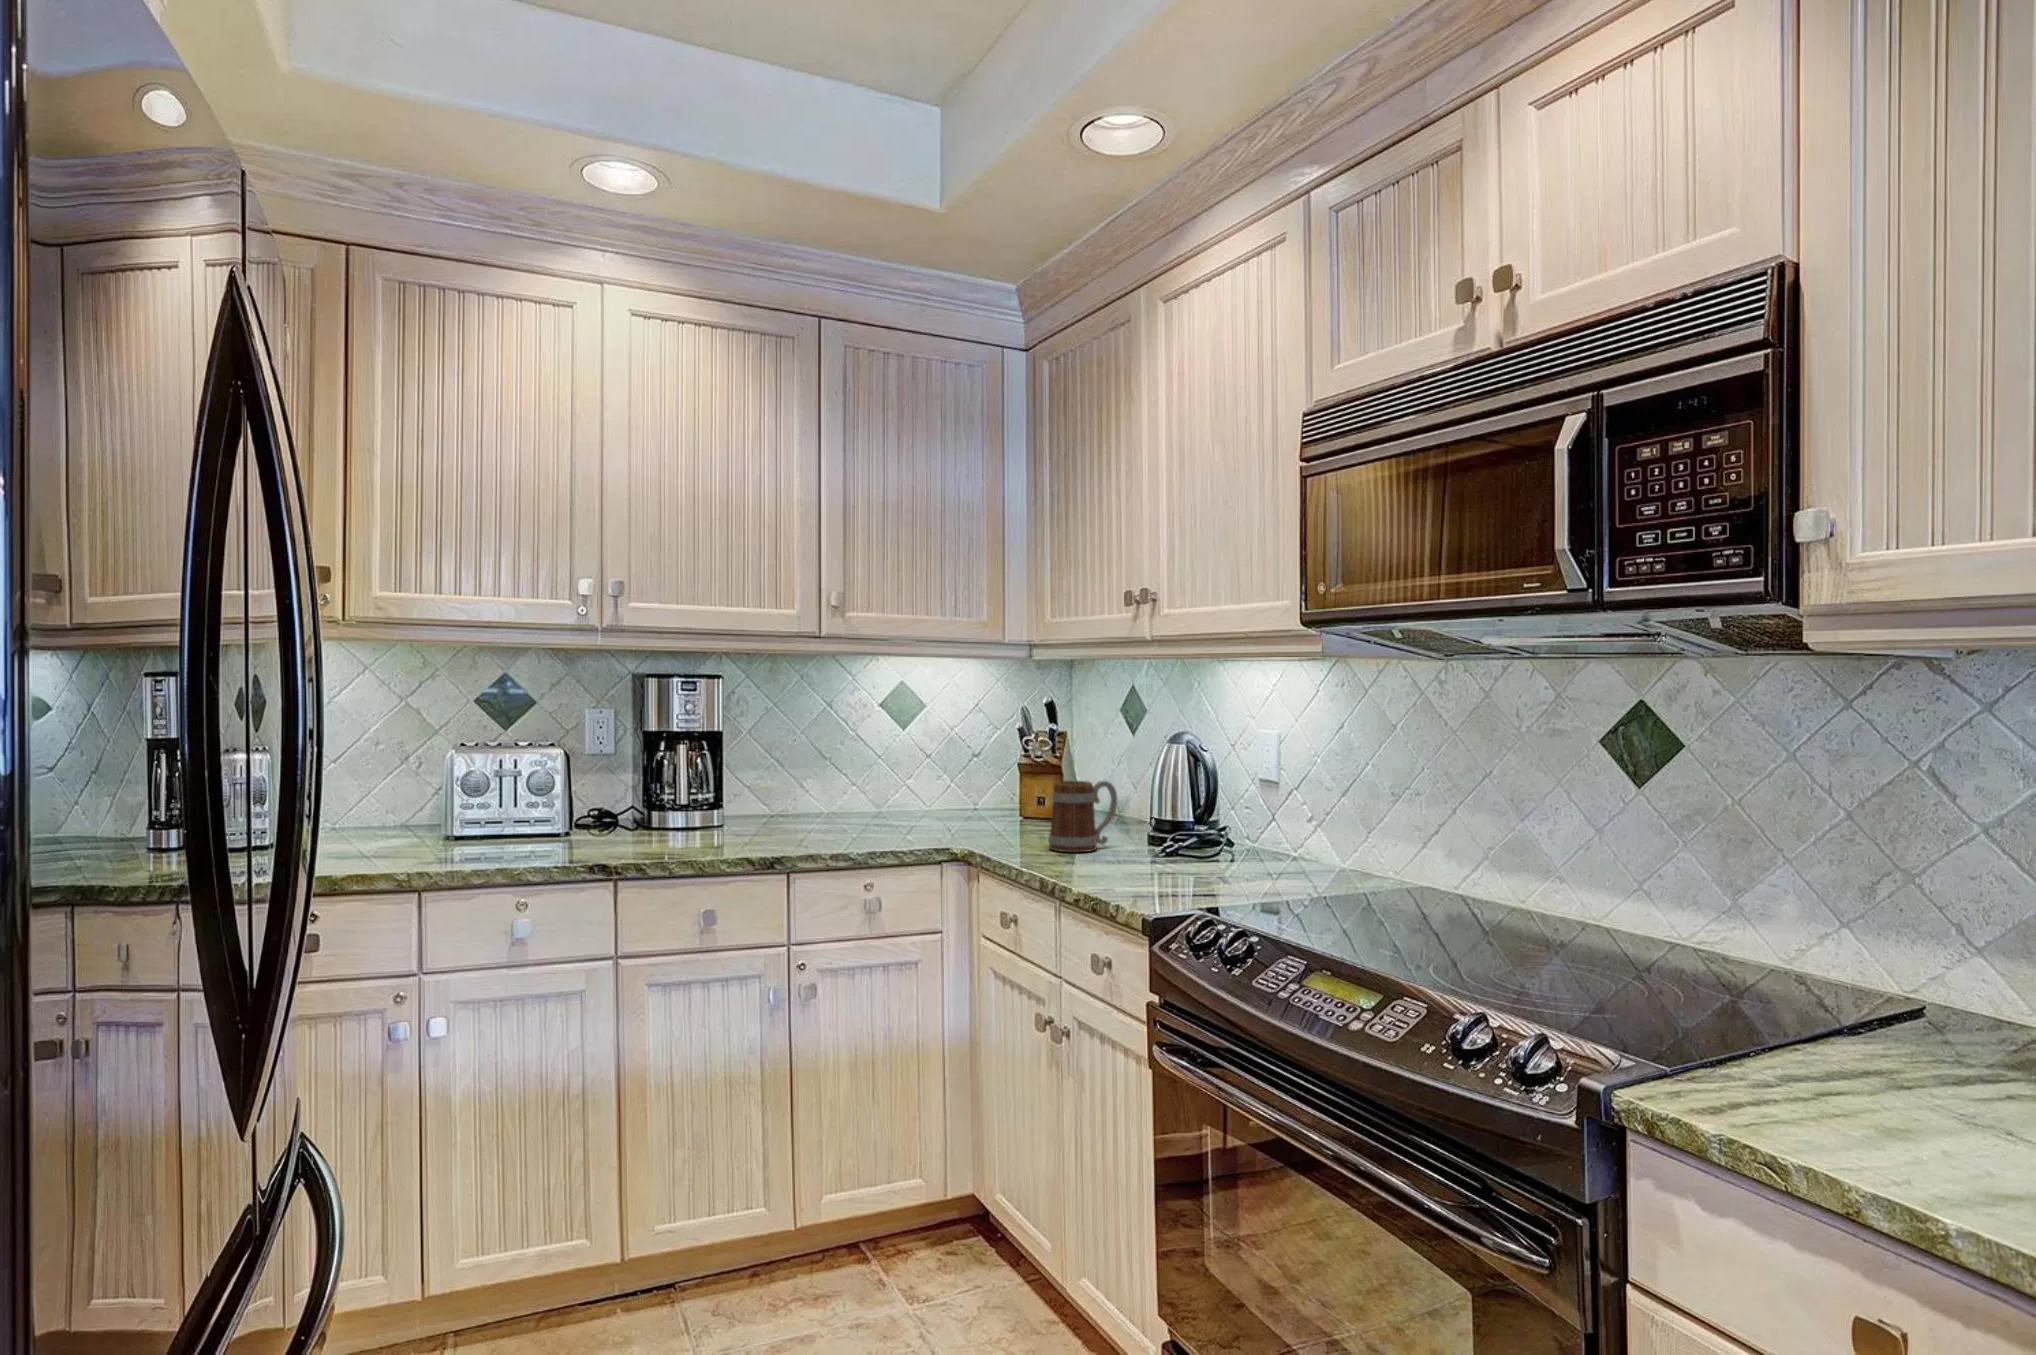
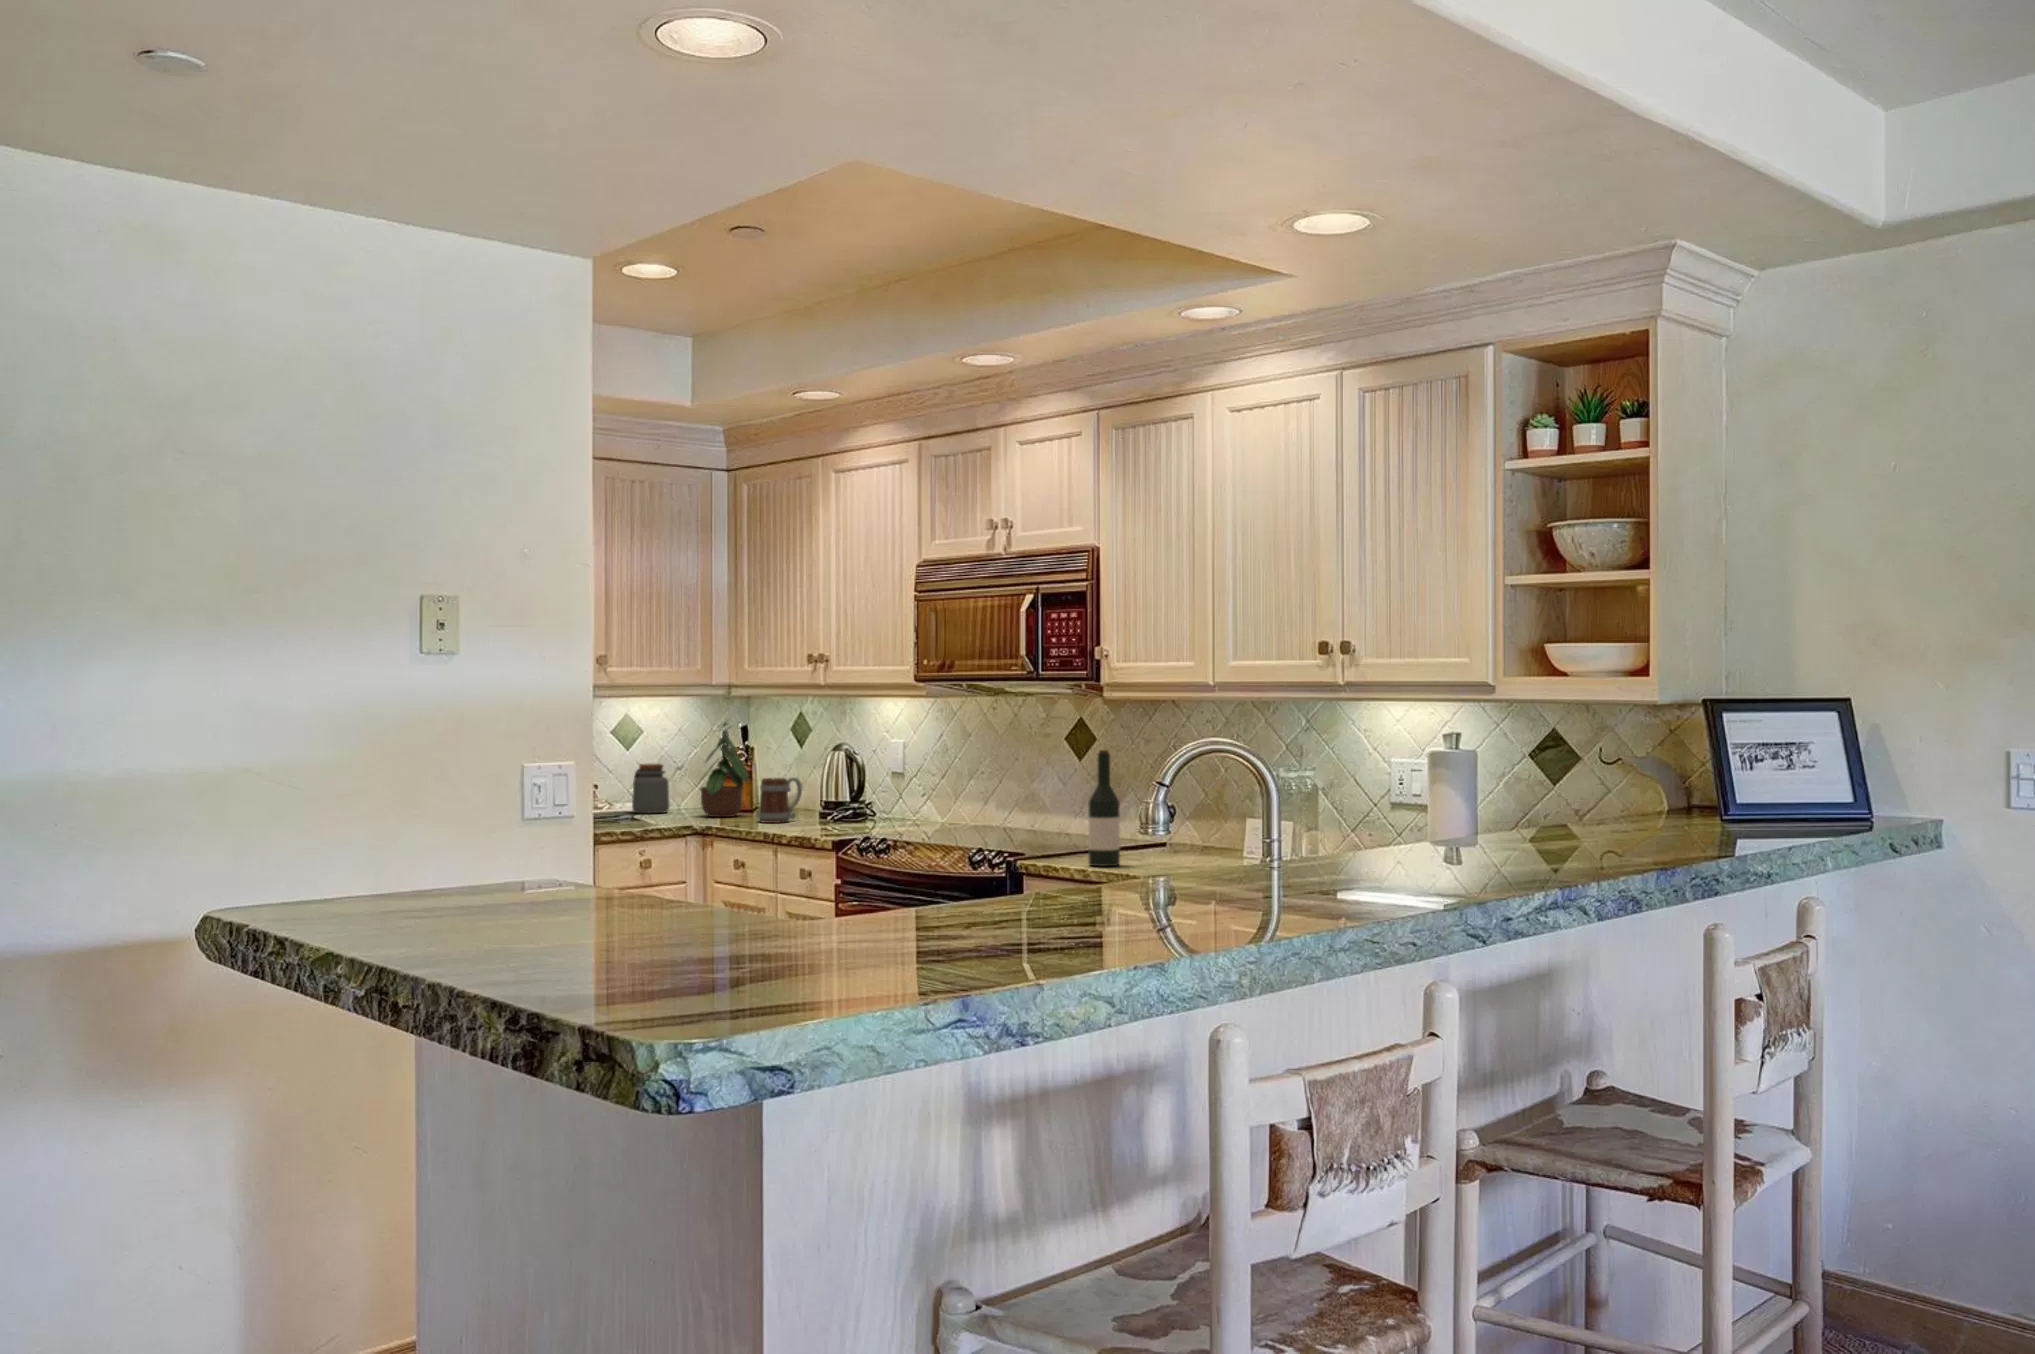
potted plant: none [968,689,1055,833] -> present [700,722,749,817]
jar: none [898,750,948,820] -> present [632,764,669,813]
wine bottle: none [1829,790,1949,1155] -> present [1088,750,1120,866]

